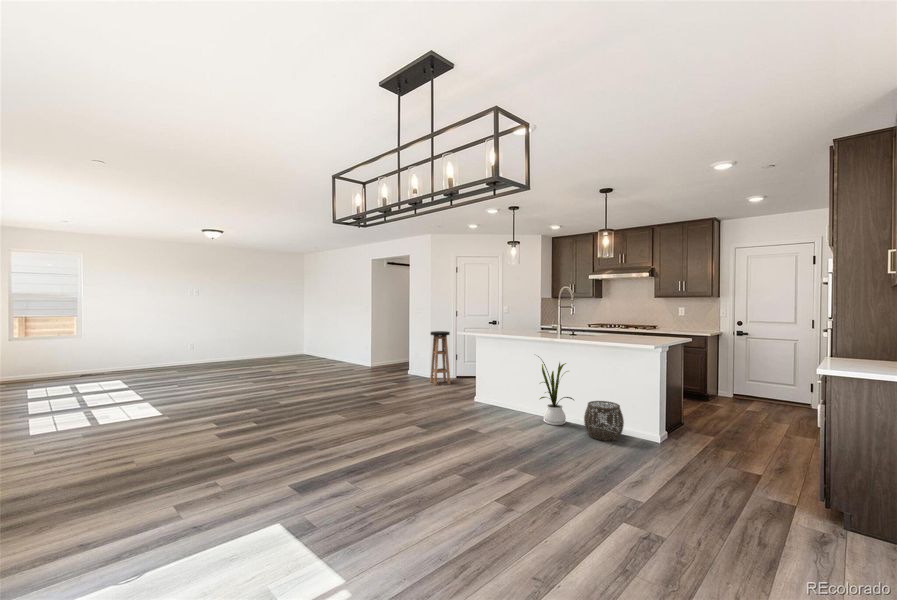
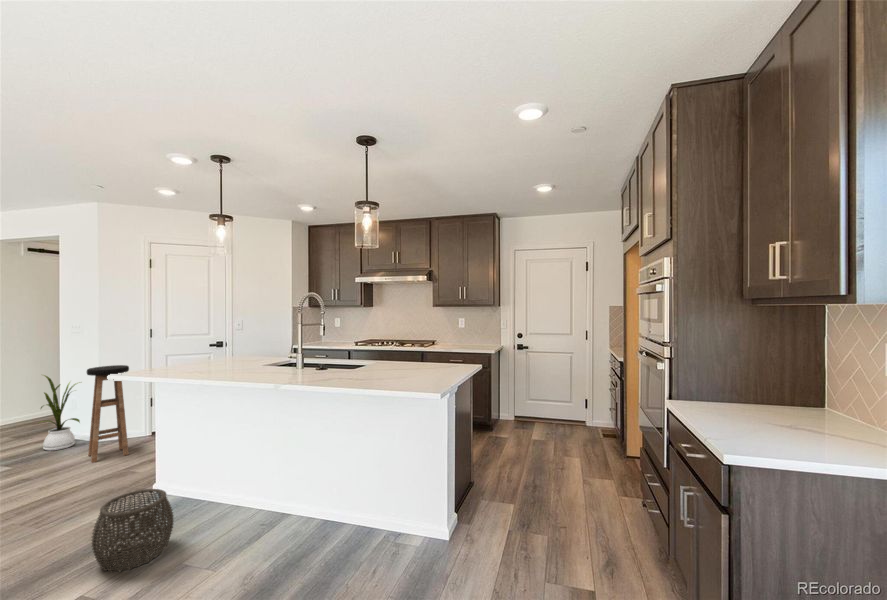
house plant: present [538,356,574,425] -> present [41,375,80,451]
woven basket: present [584,401,624,441] -> present [91,489,173,572]

